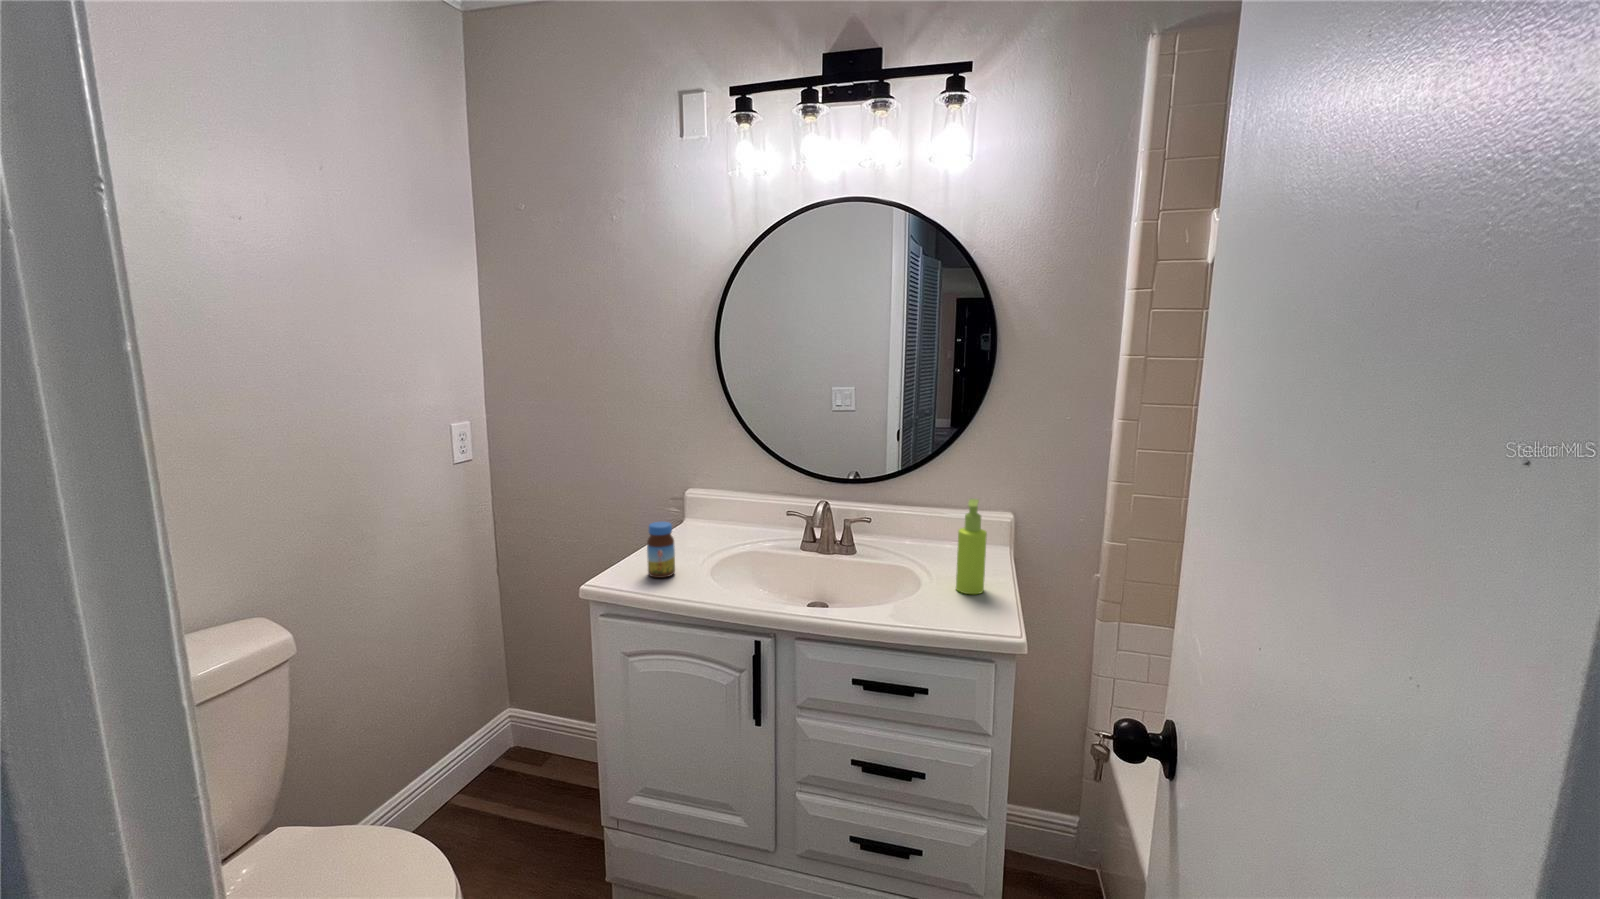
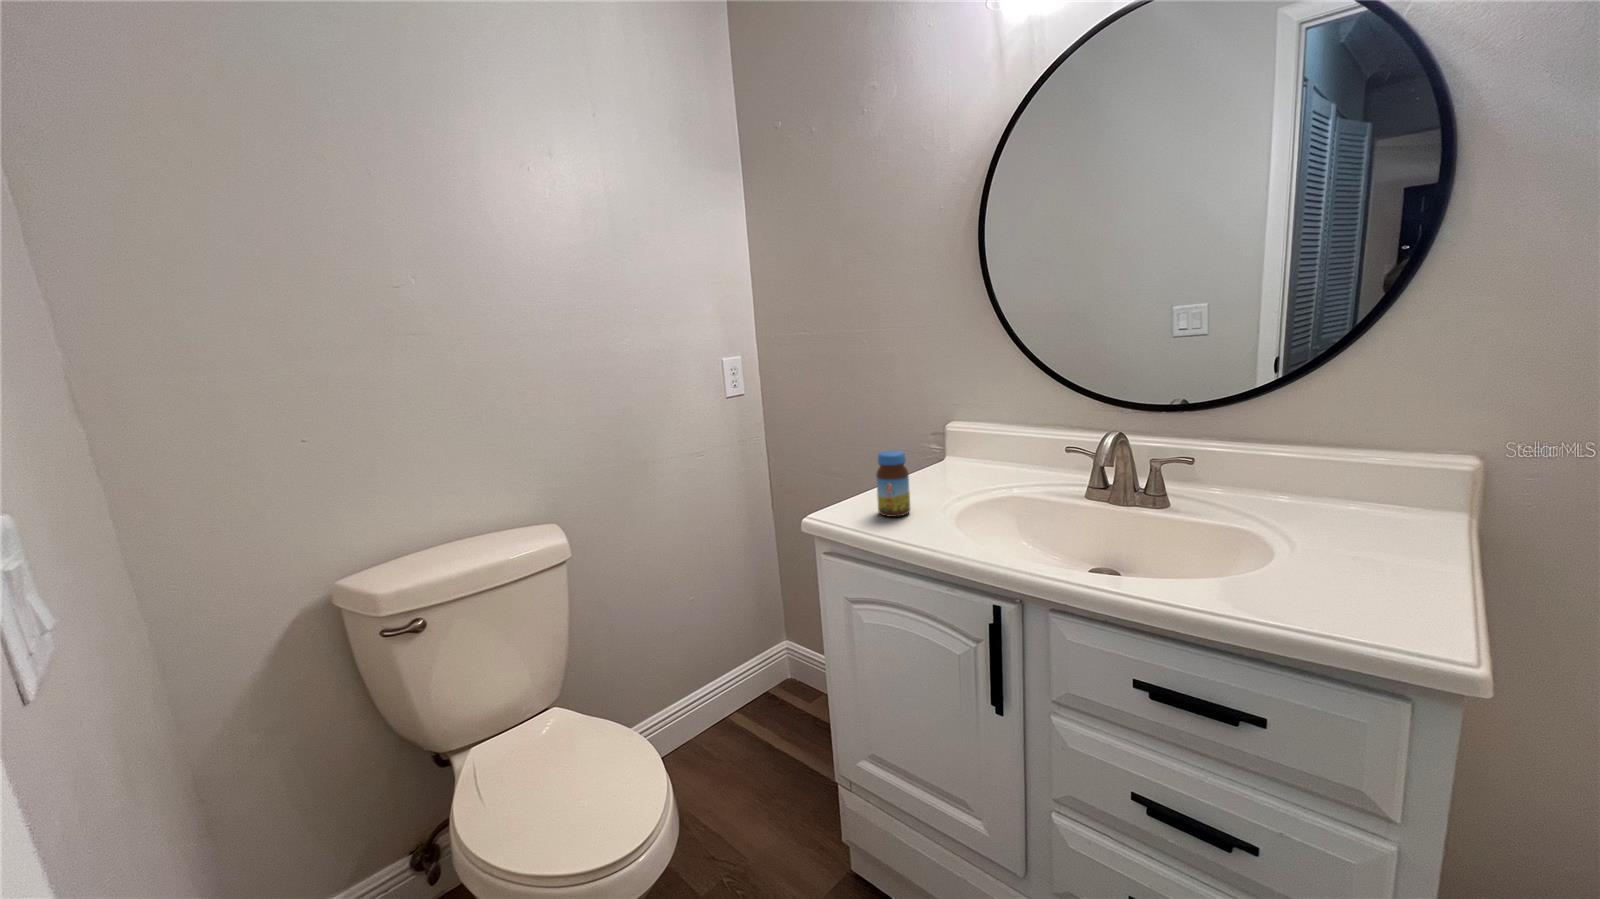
soap dispenser: present [956,499,987,594] -> none [1338,419,1408,580]

